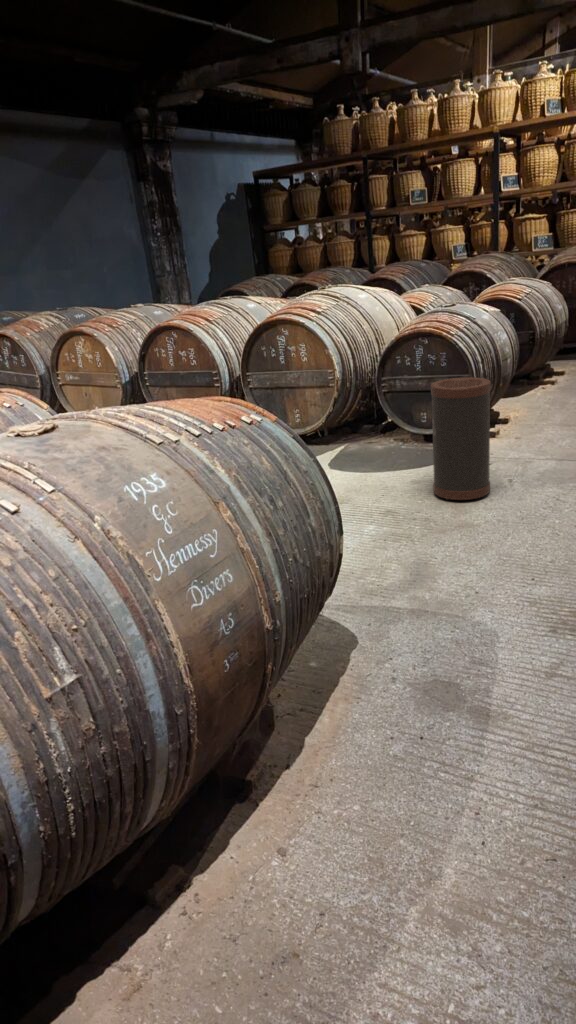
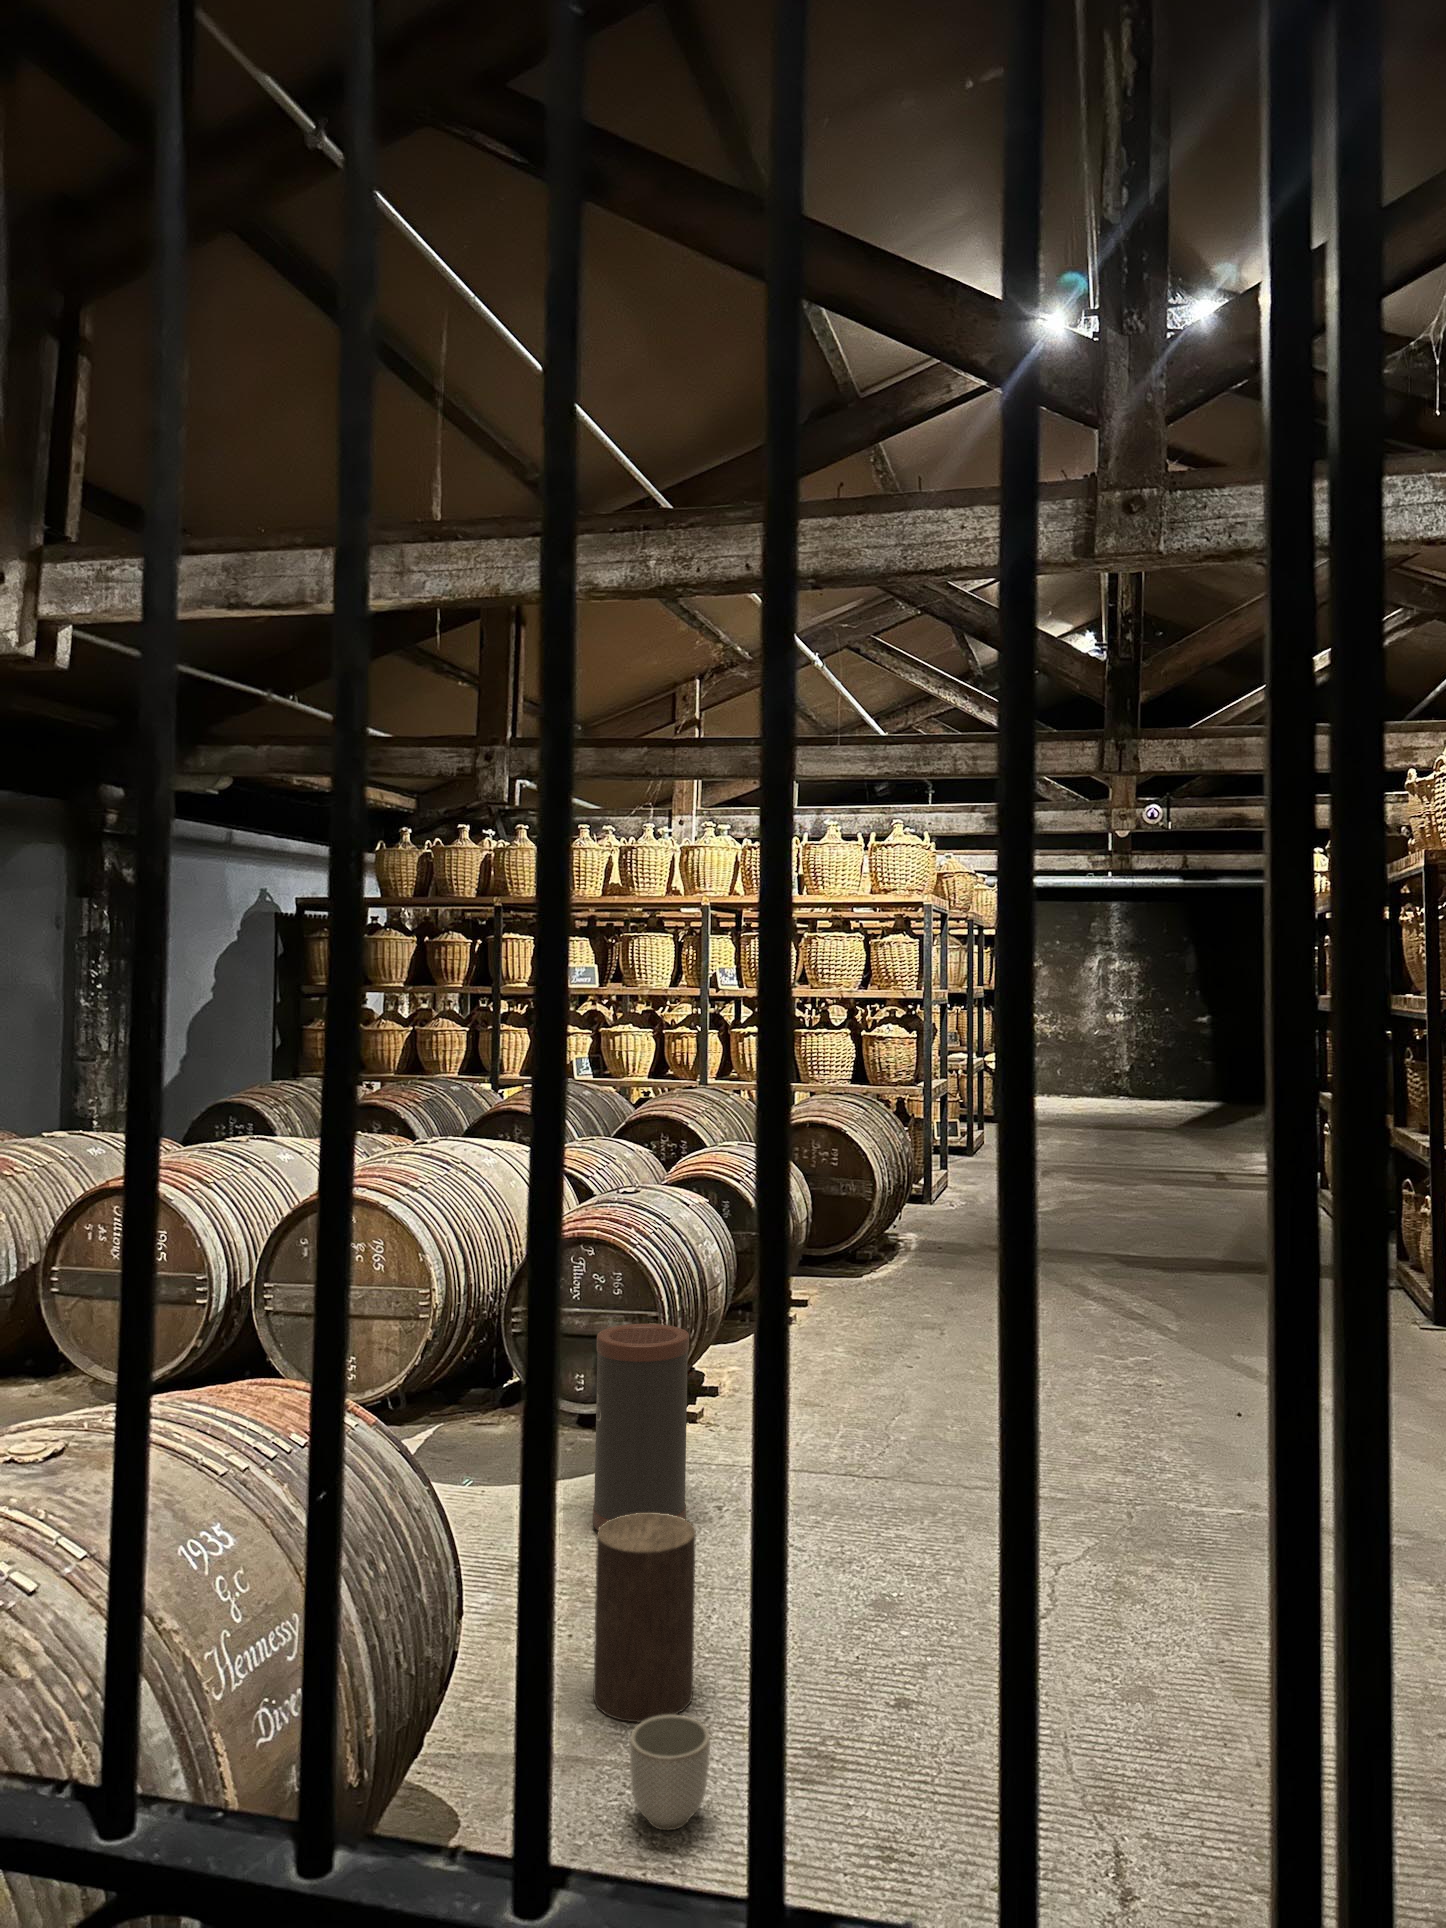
stool: none [433,482,497,595] -> present [593,1513,696,1722]
planter: none [456,594,509,655] -> present [629,1715,710,1830]

